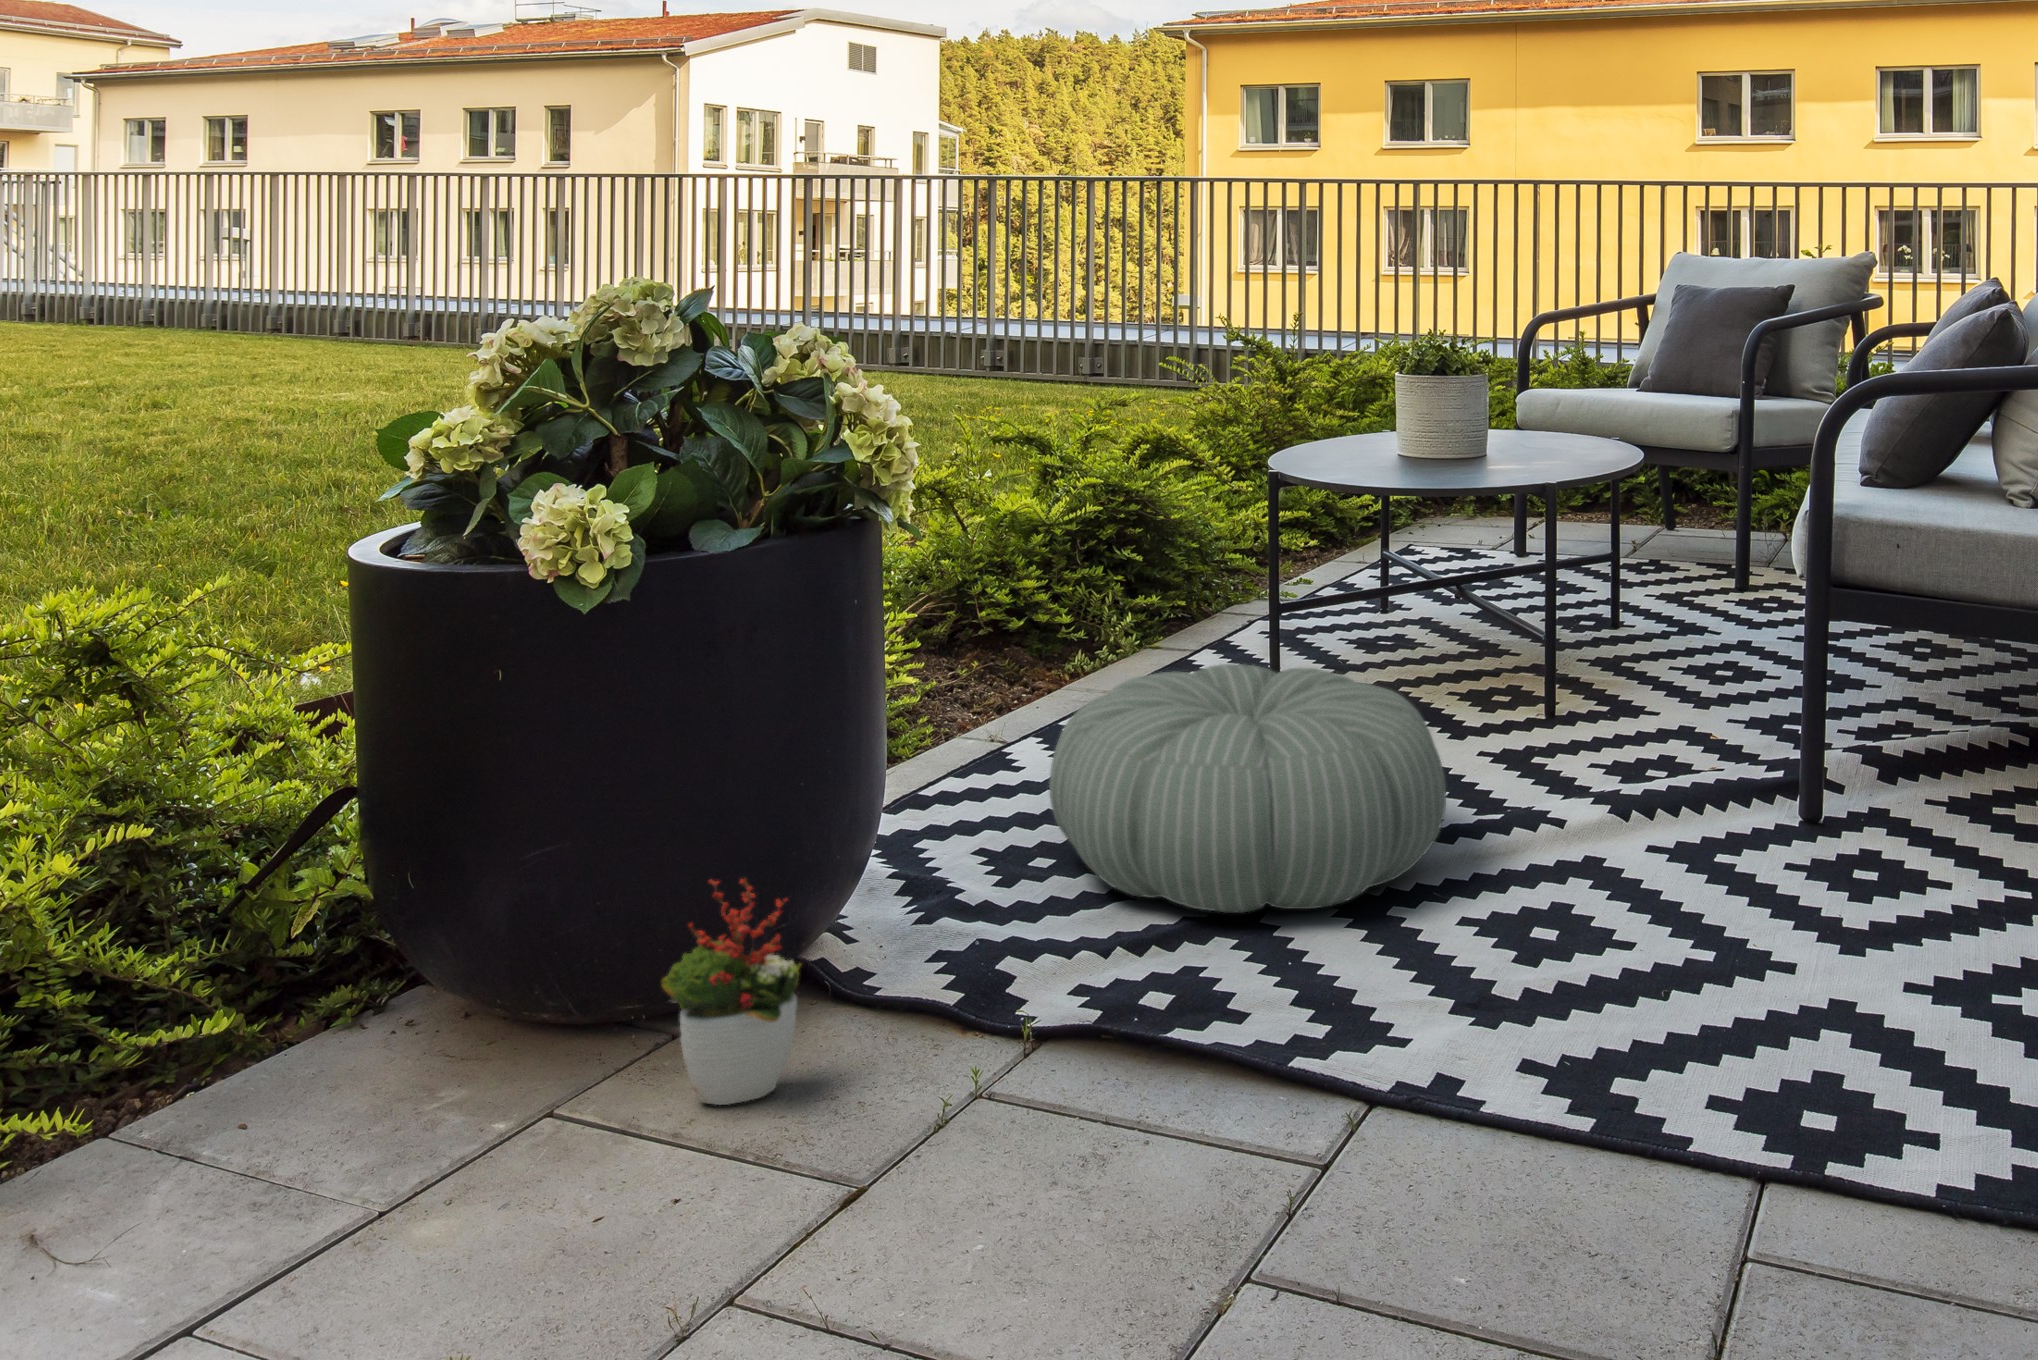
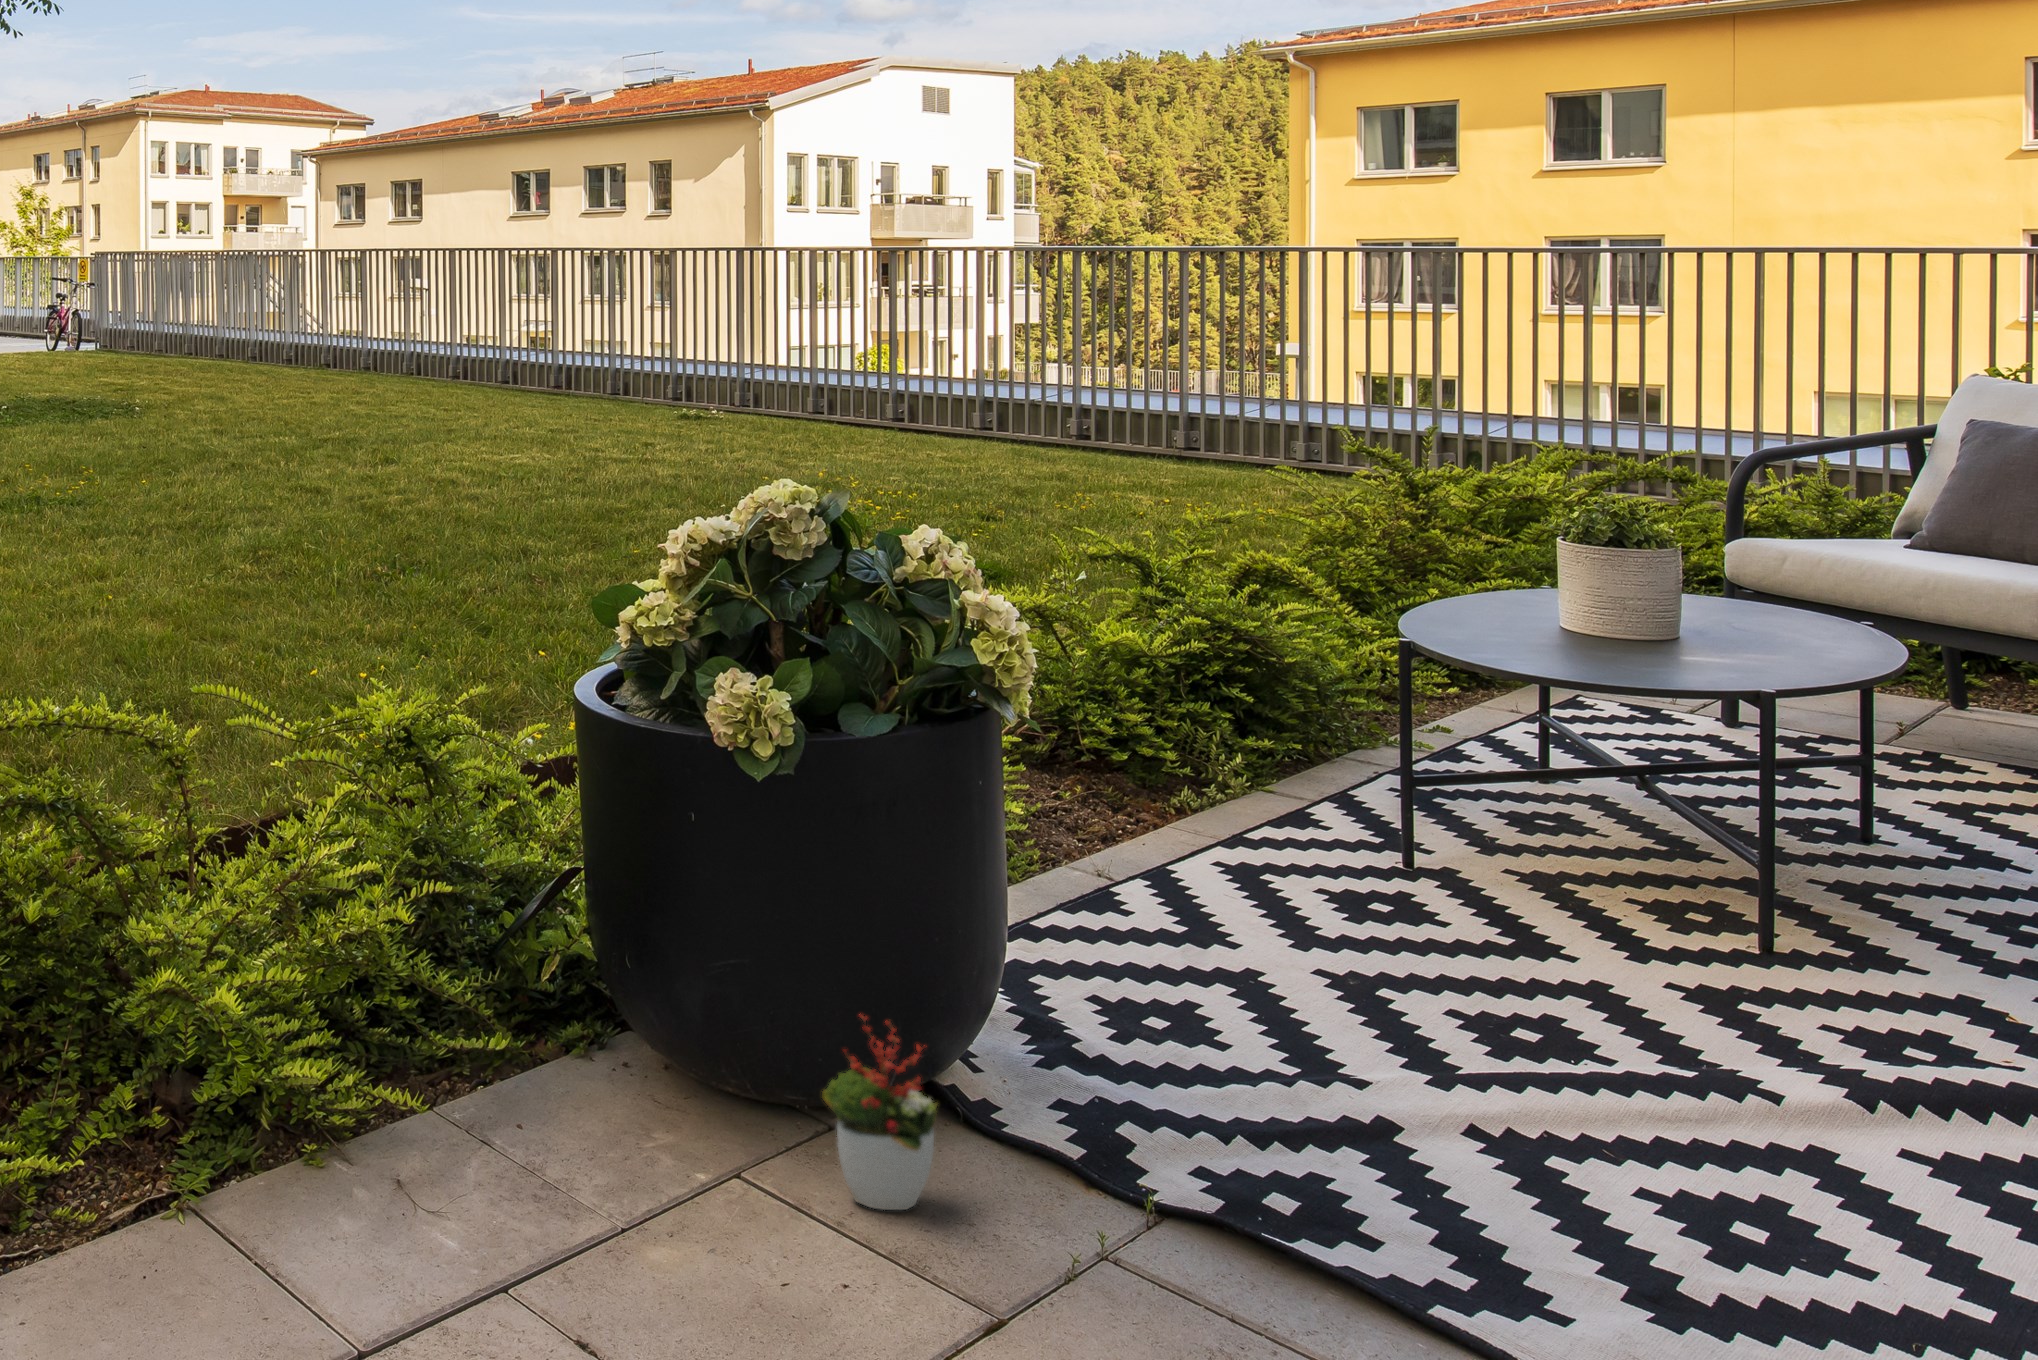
pouf: present [1049,664,1446,913] -> none [1160,854,1620,1142]

